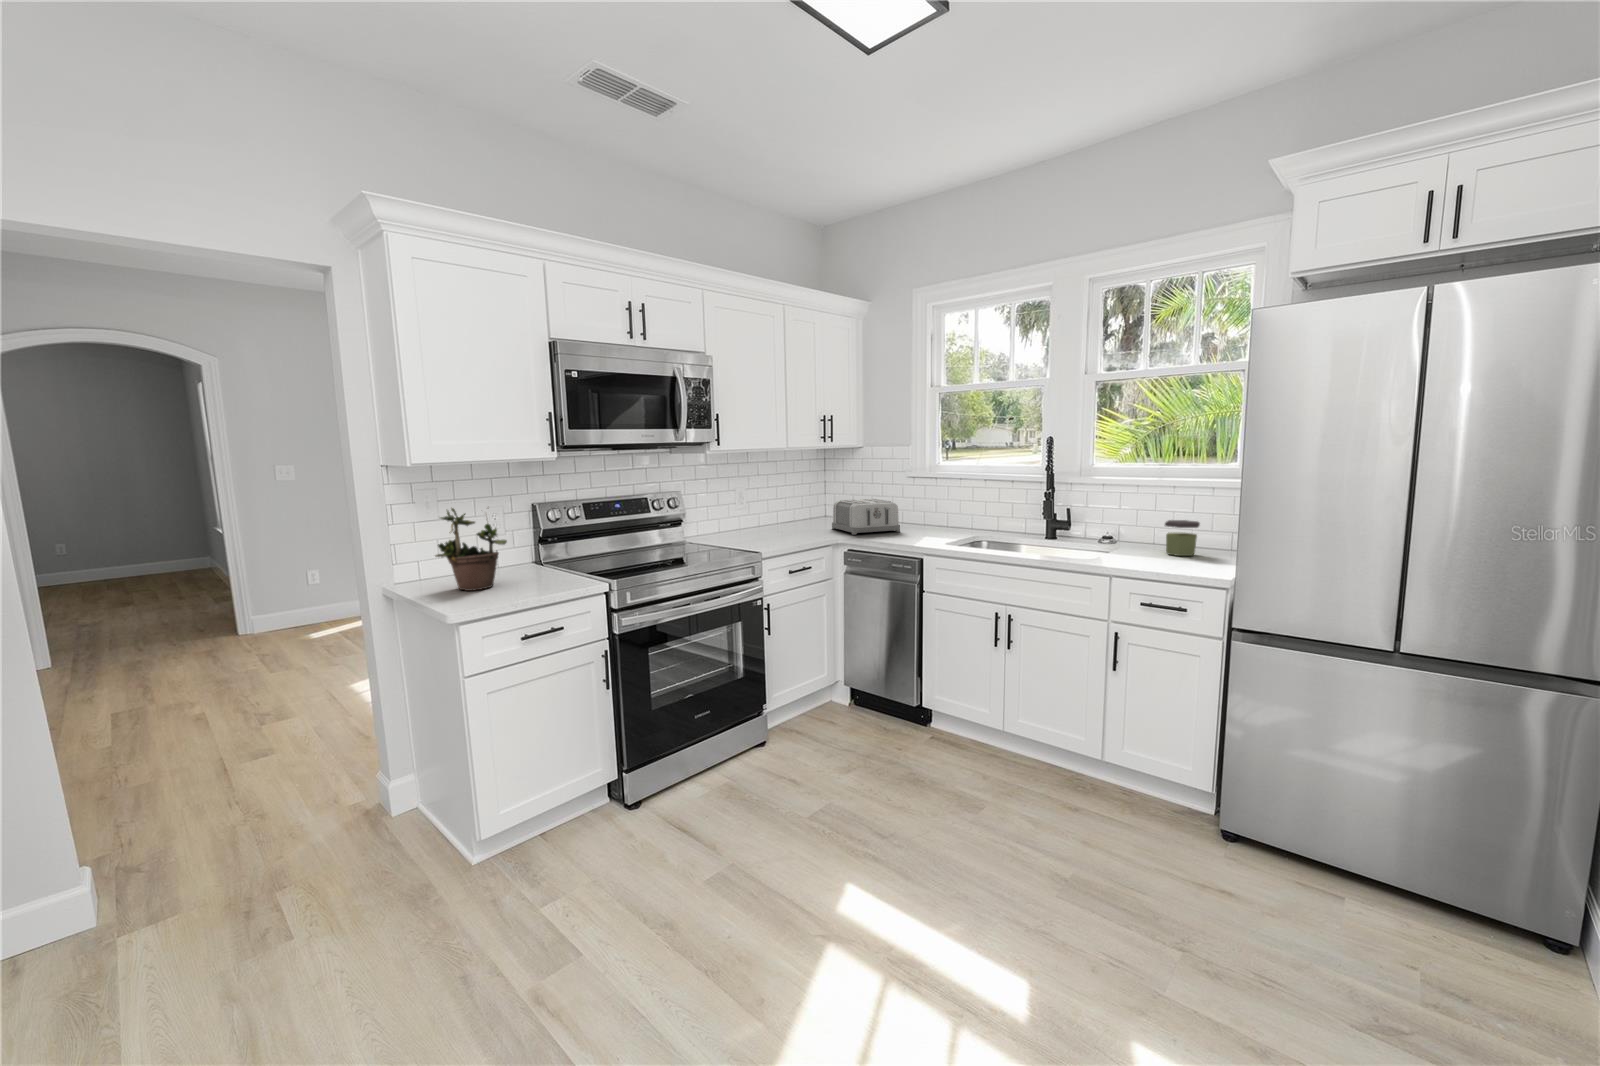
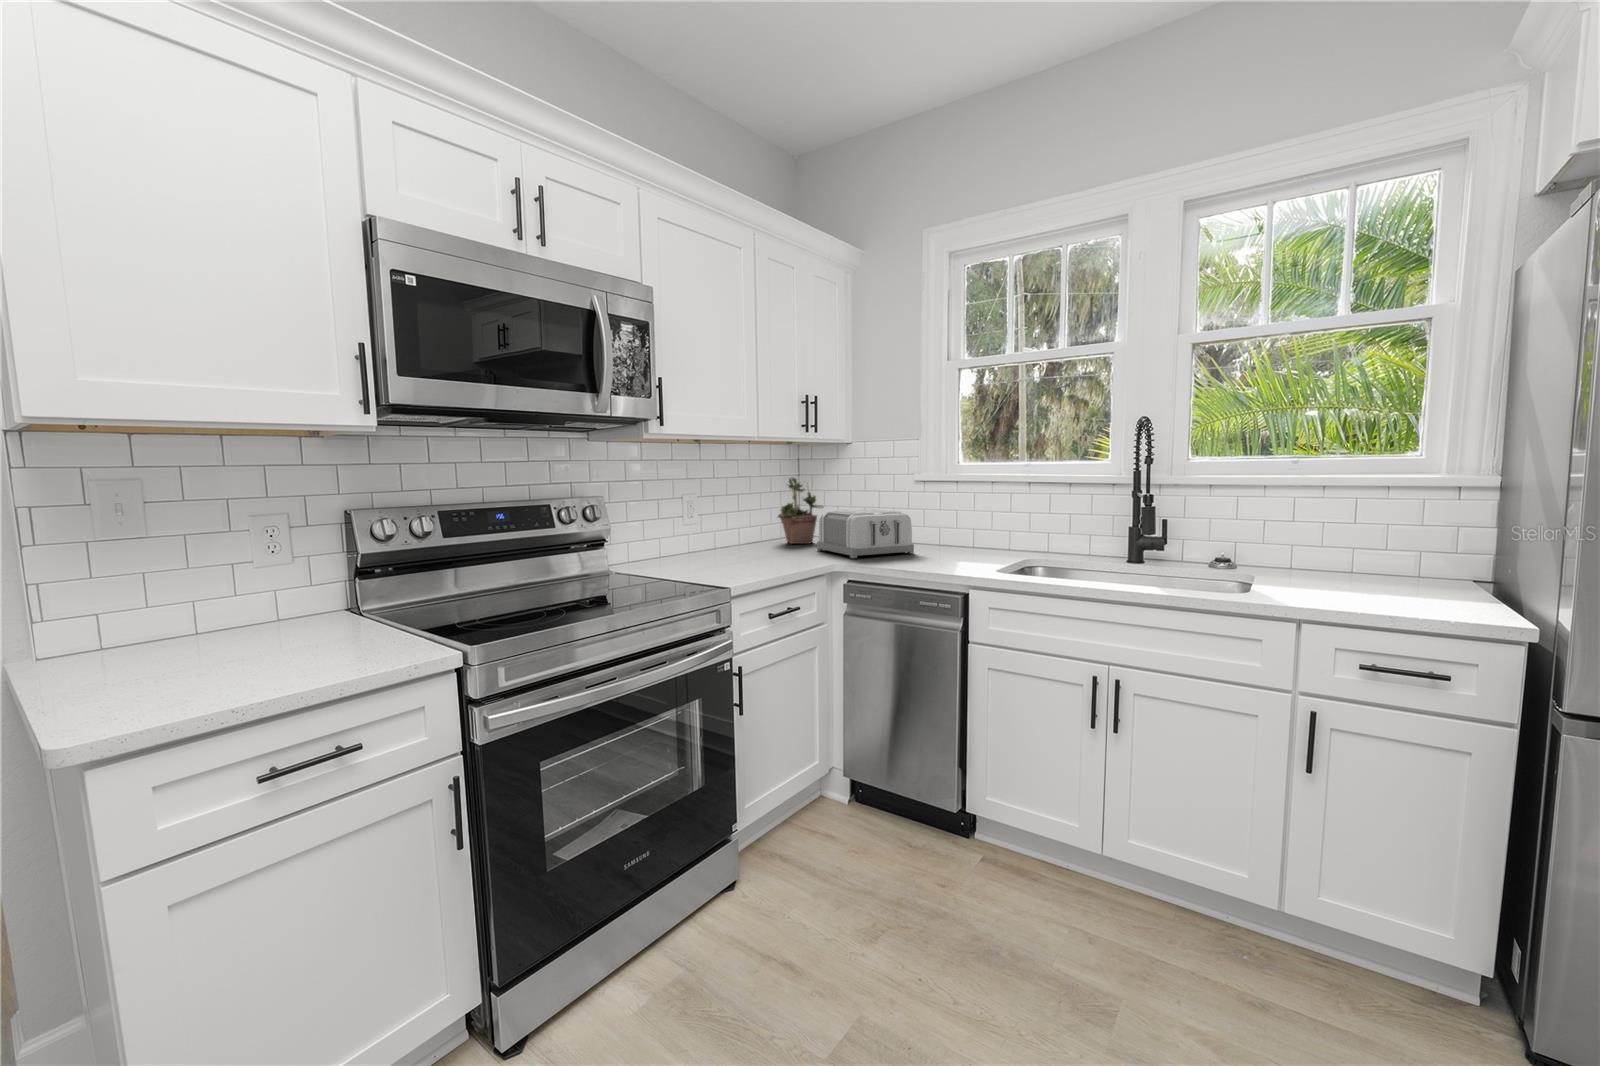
potted plant: present [436,508,507,591] -> present [778,477,824,544]
jar: present [1165,520,1200,556] -> none [1327,534,1387,587]

